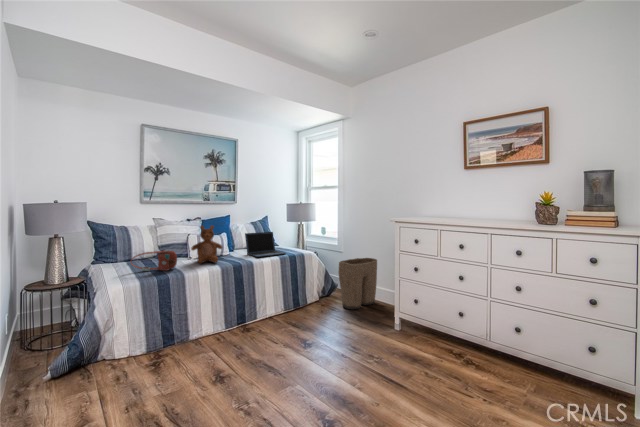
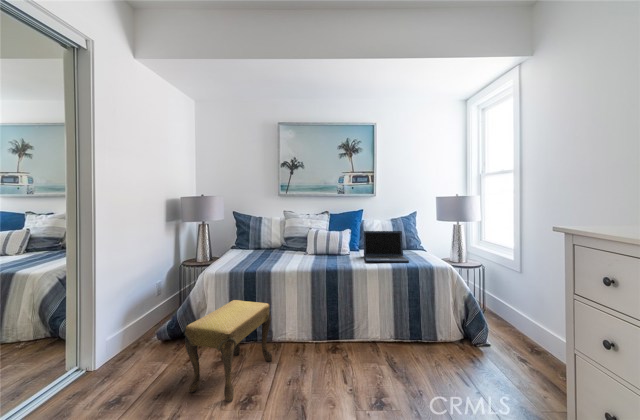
teddy bear: present [191,226,222,263] -> none [297,220,329,262]
handbag: present [131,250,177,271] -> none [238,243,275,264]
laundry basket: present [338,258,377,309] -> none [487,284,573,373]
footstool: none [158,301,212,392] -> present [185,300,272,402]

